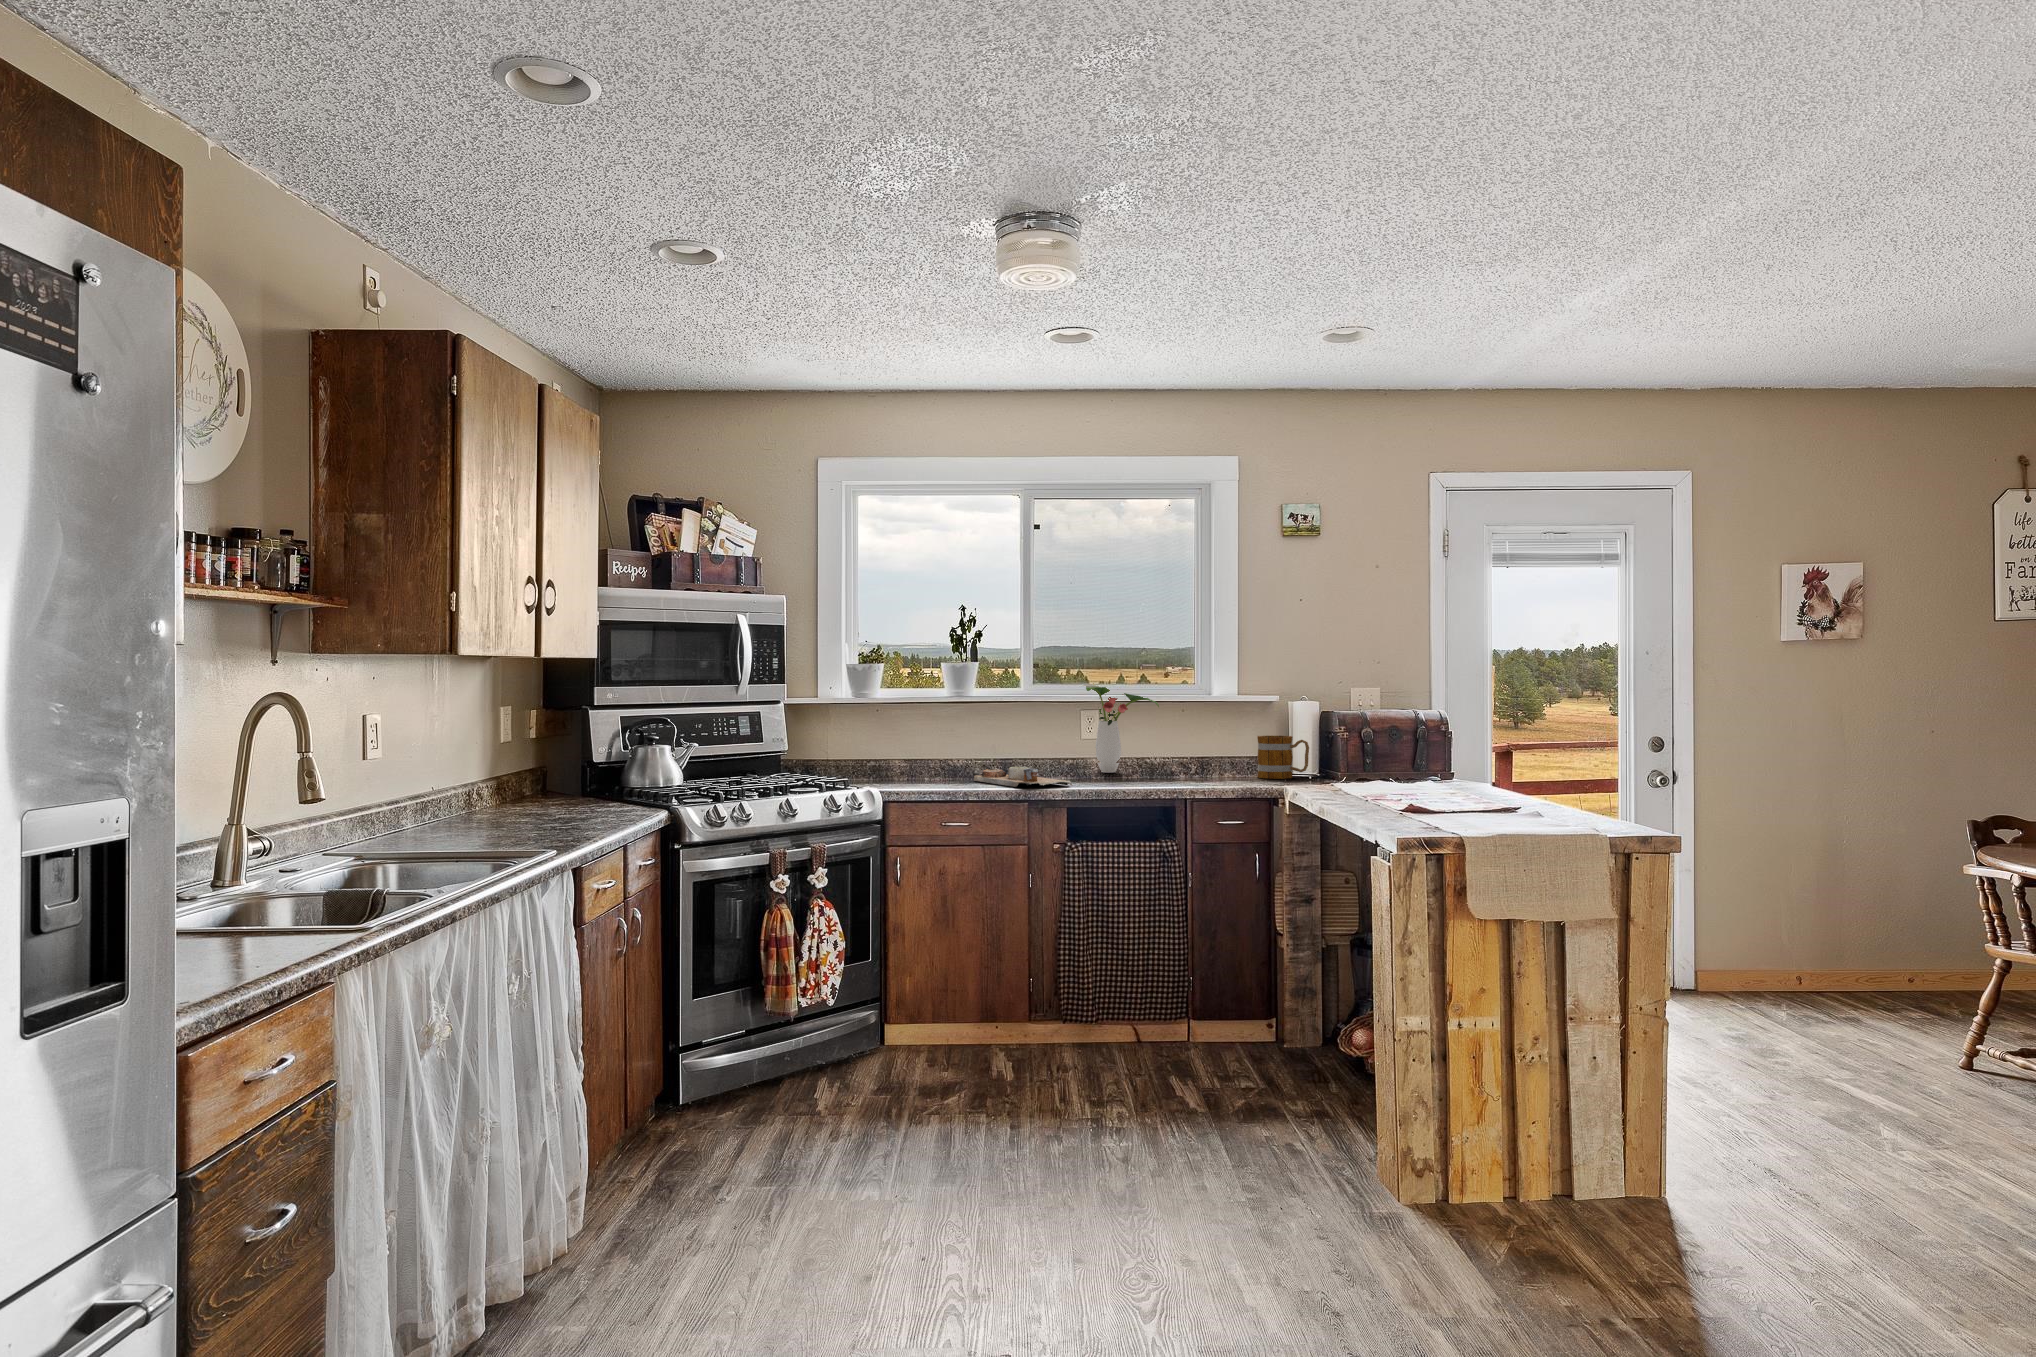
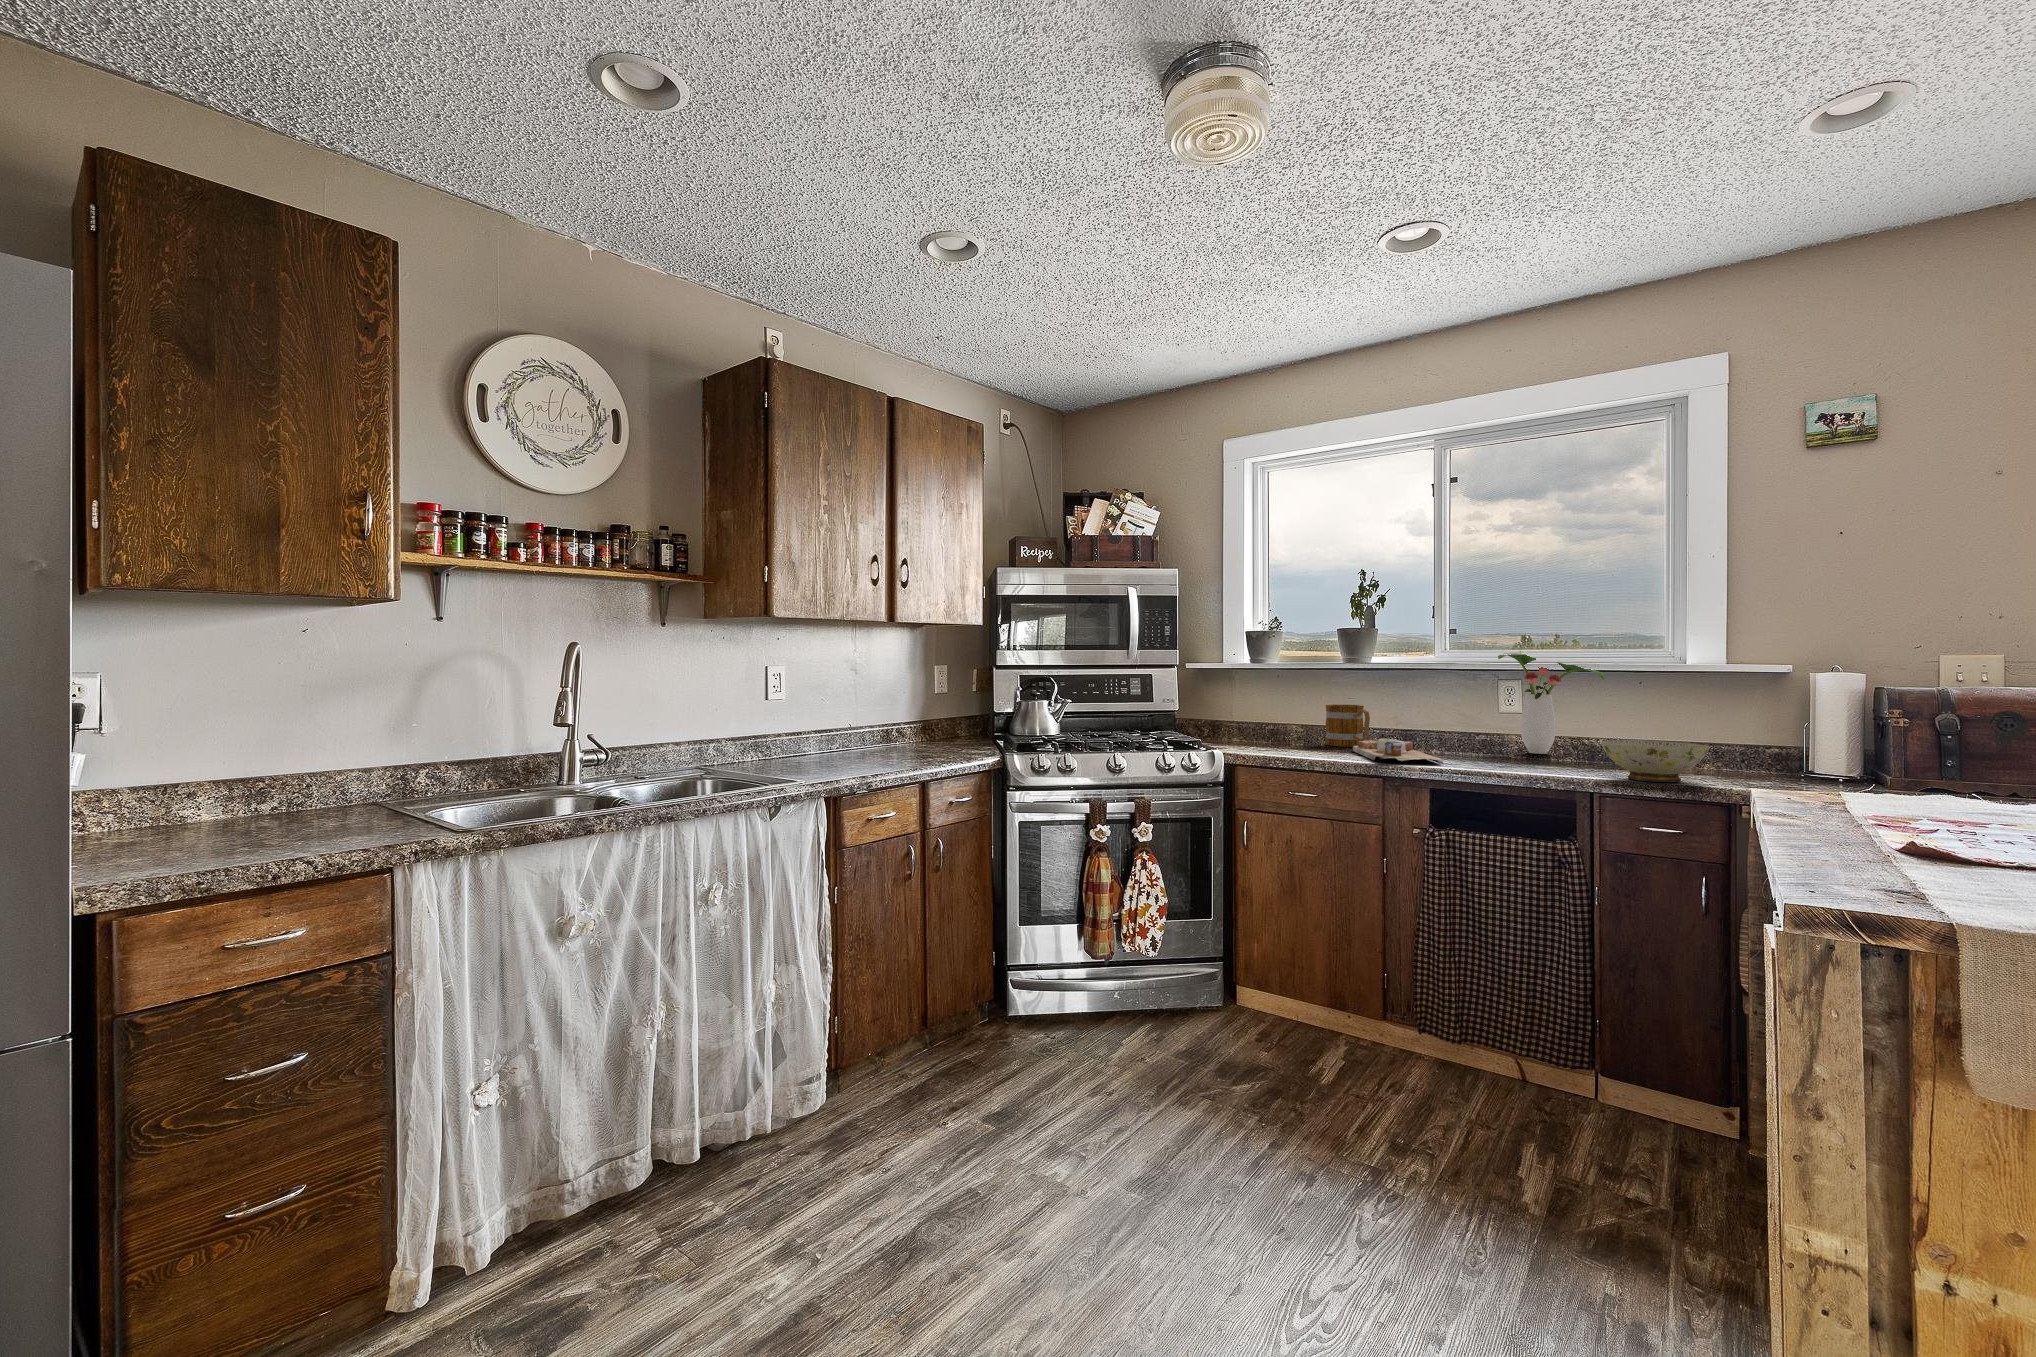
mug: present [1257,736,1309,779] -> present [1325,704,1370,747]
ceramic bowl: none [1187,755,1254,786] -> present [1601,739,1710,782]

